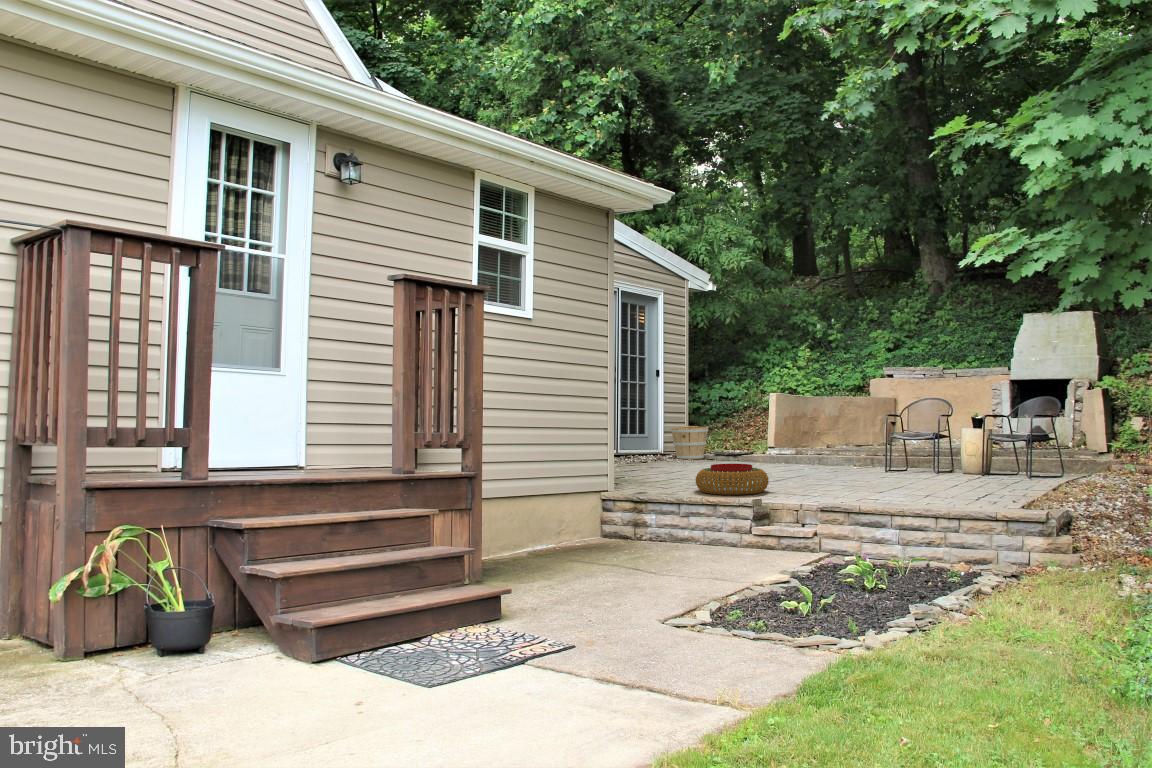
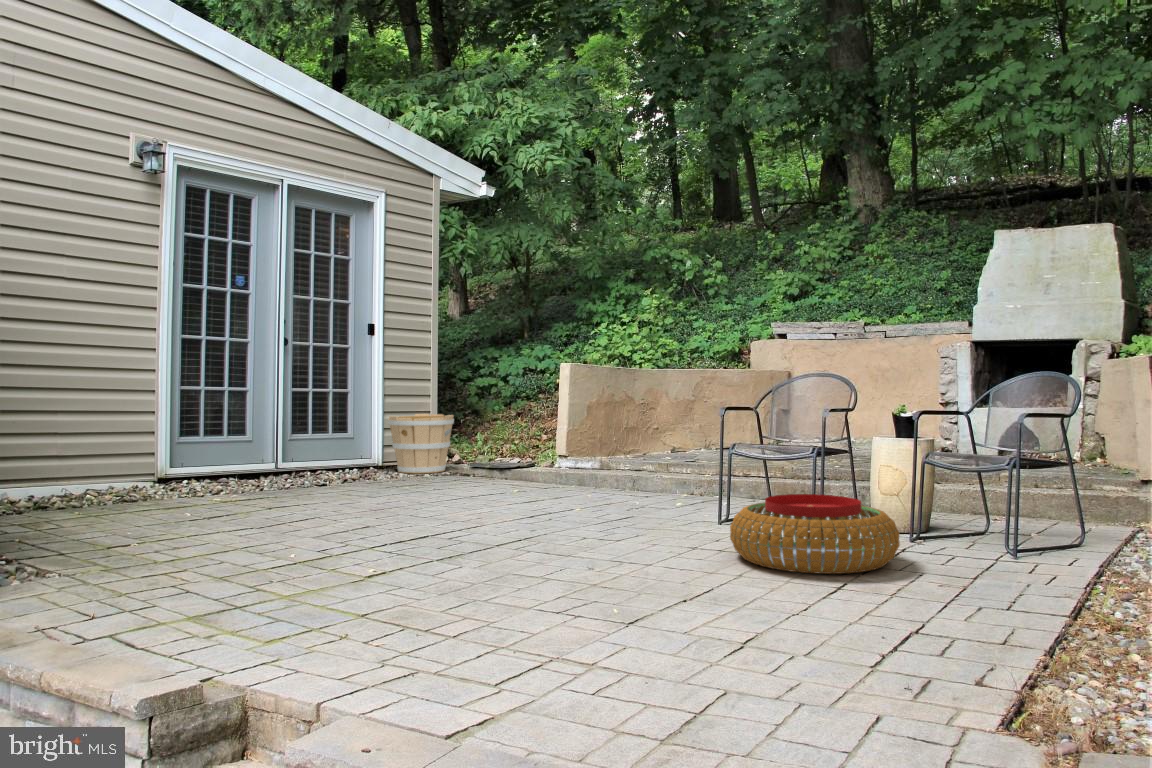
pouf: present [696,464,769,495] -> present [730,494,900,574]

